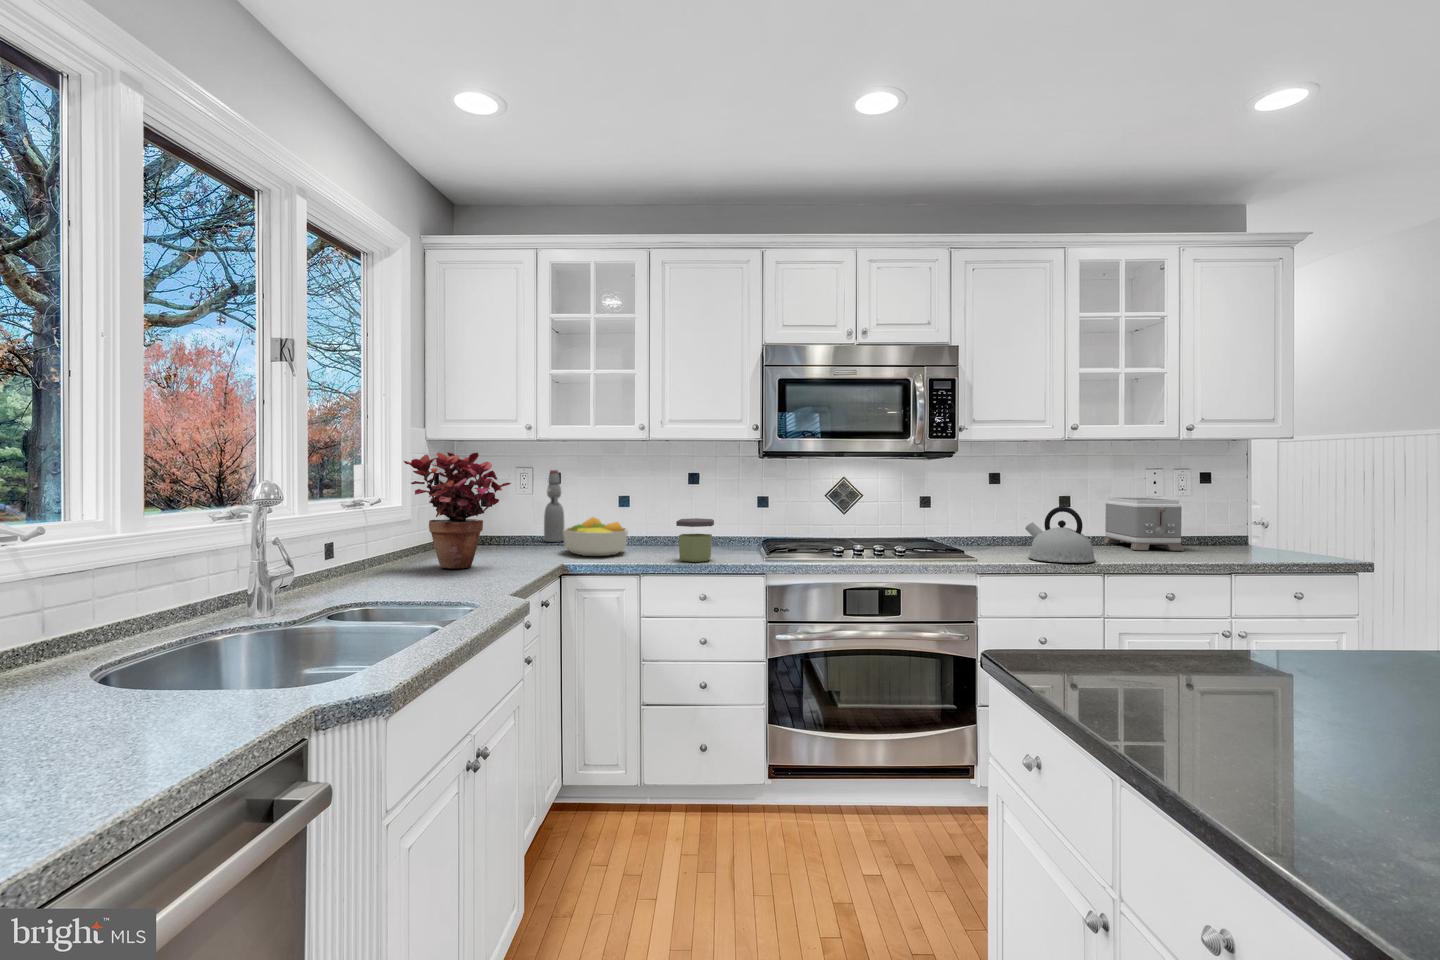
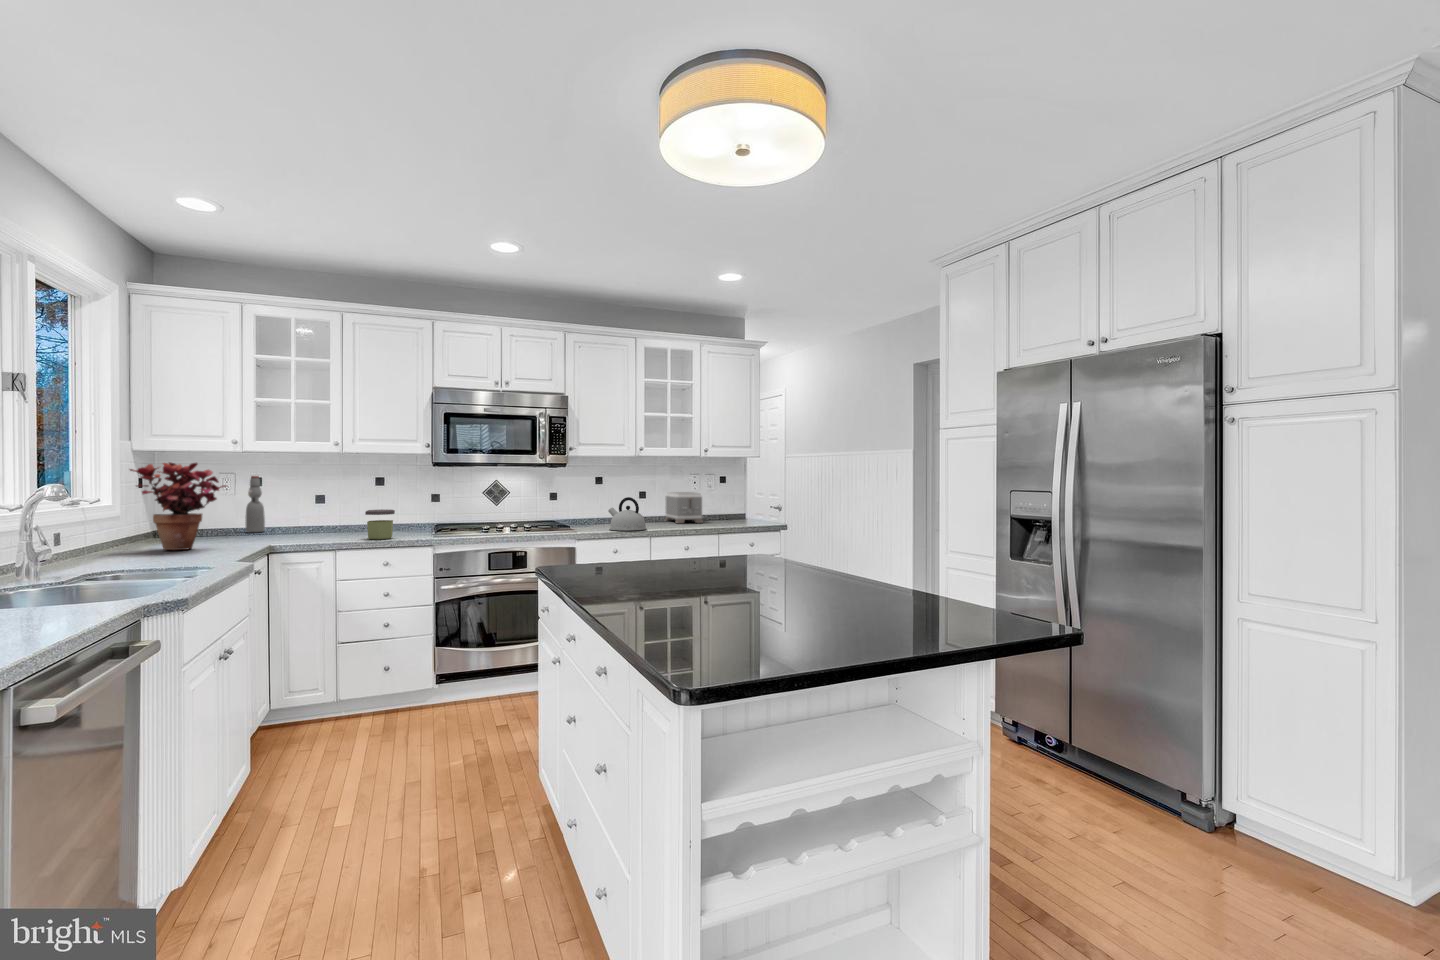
fruit bowl: present [563,517,628,556] -> none [269,511,325,539]

